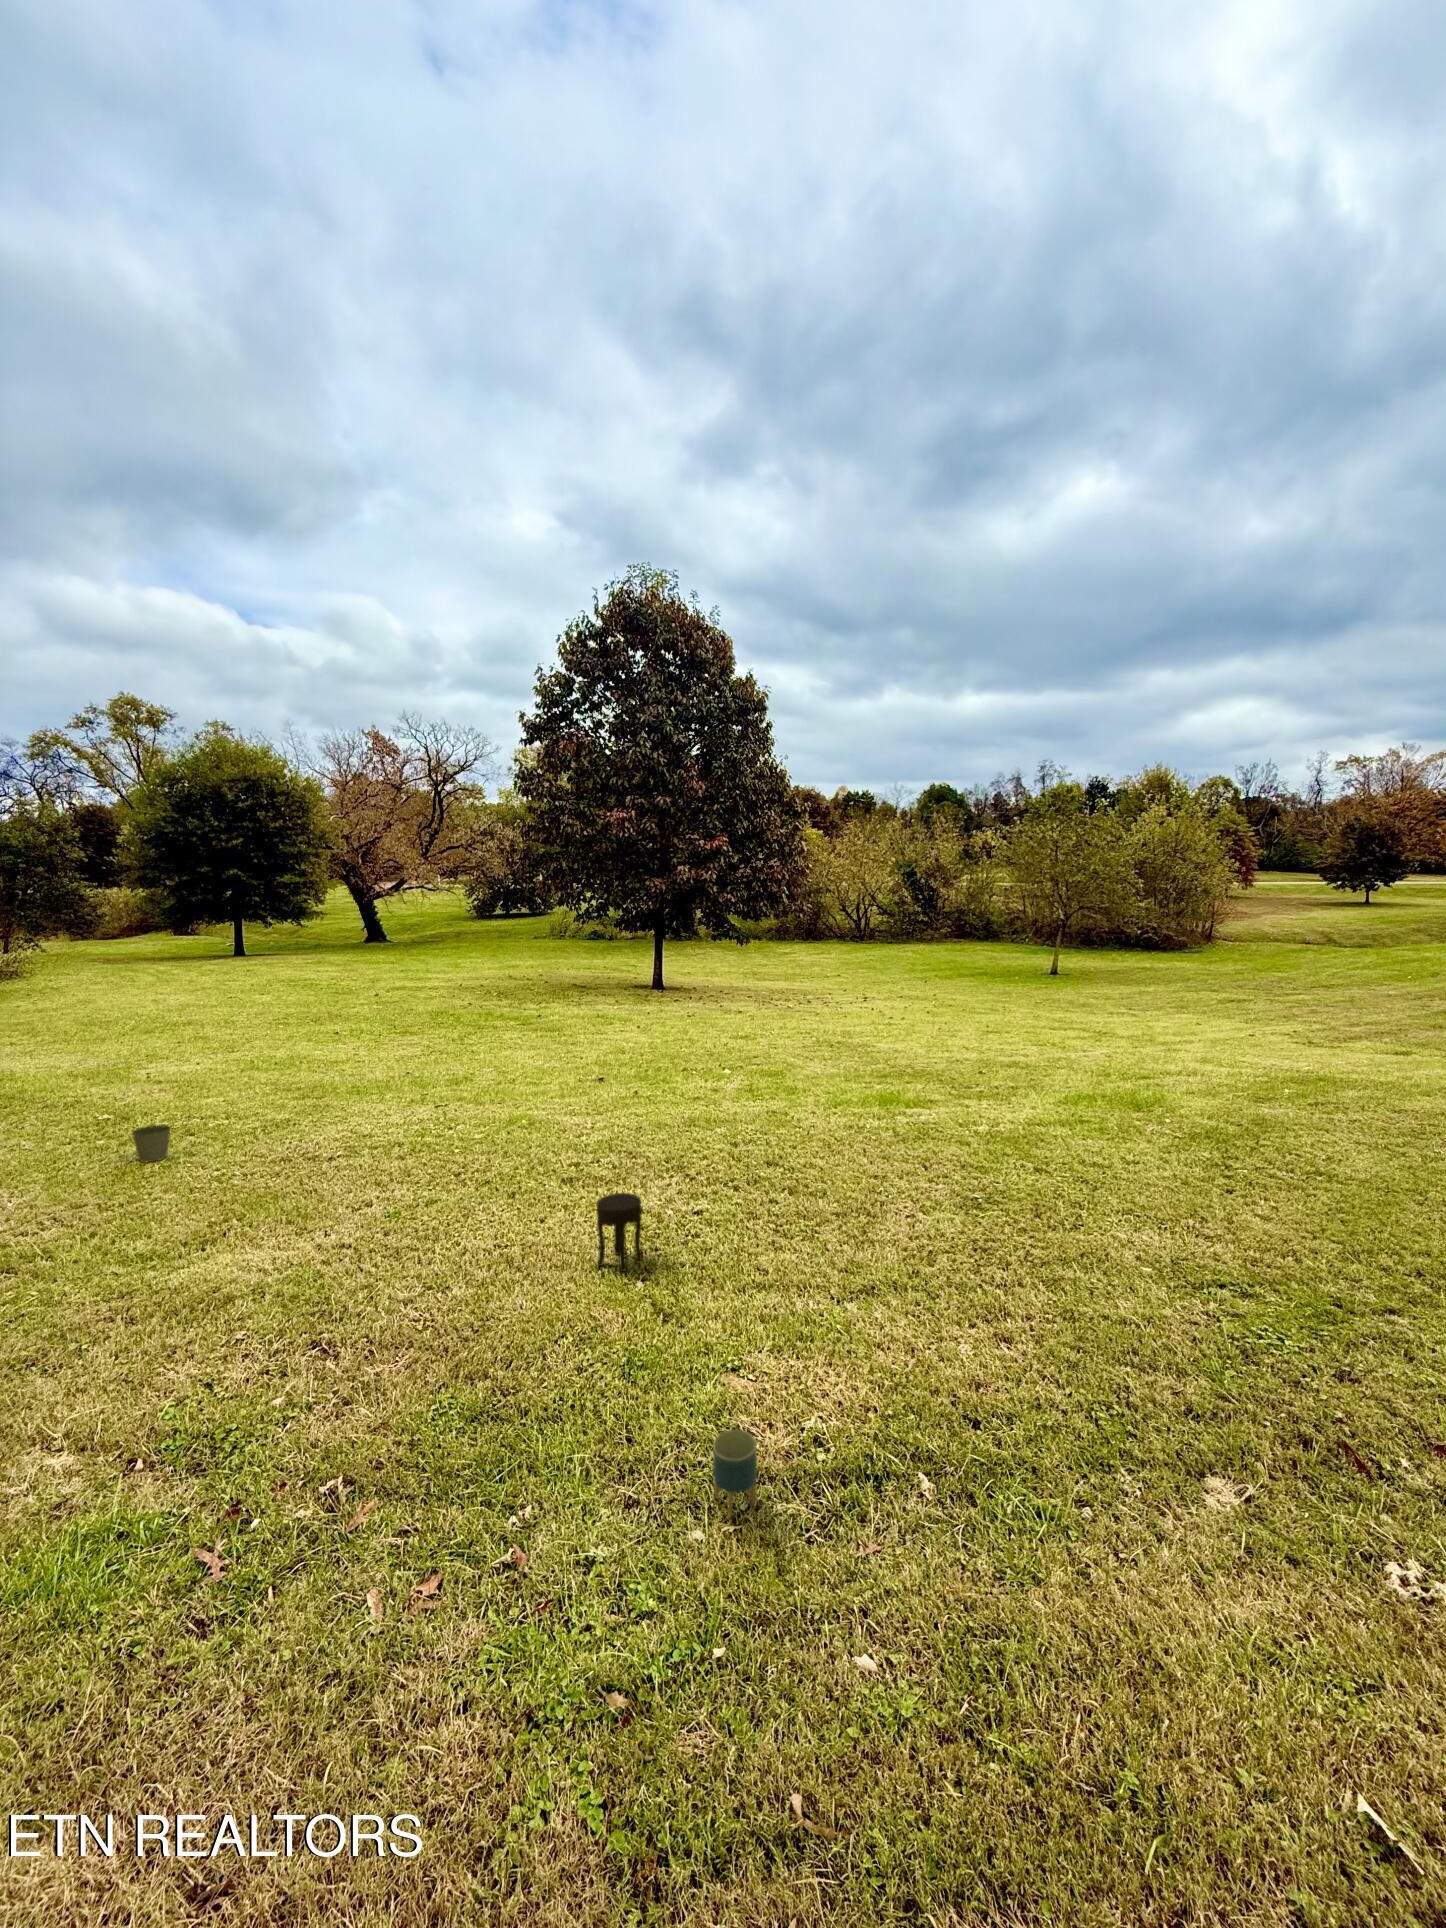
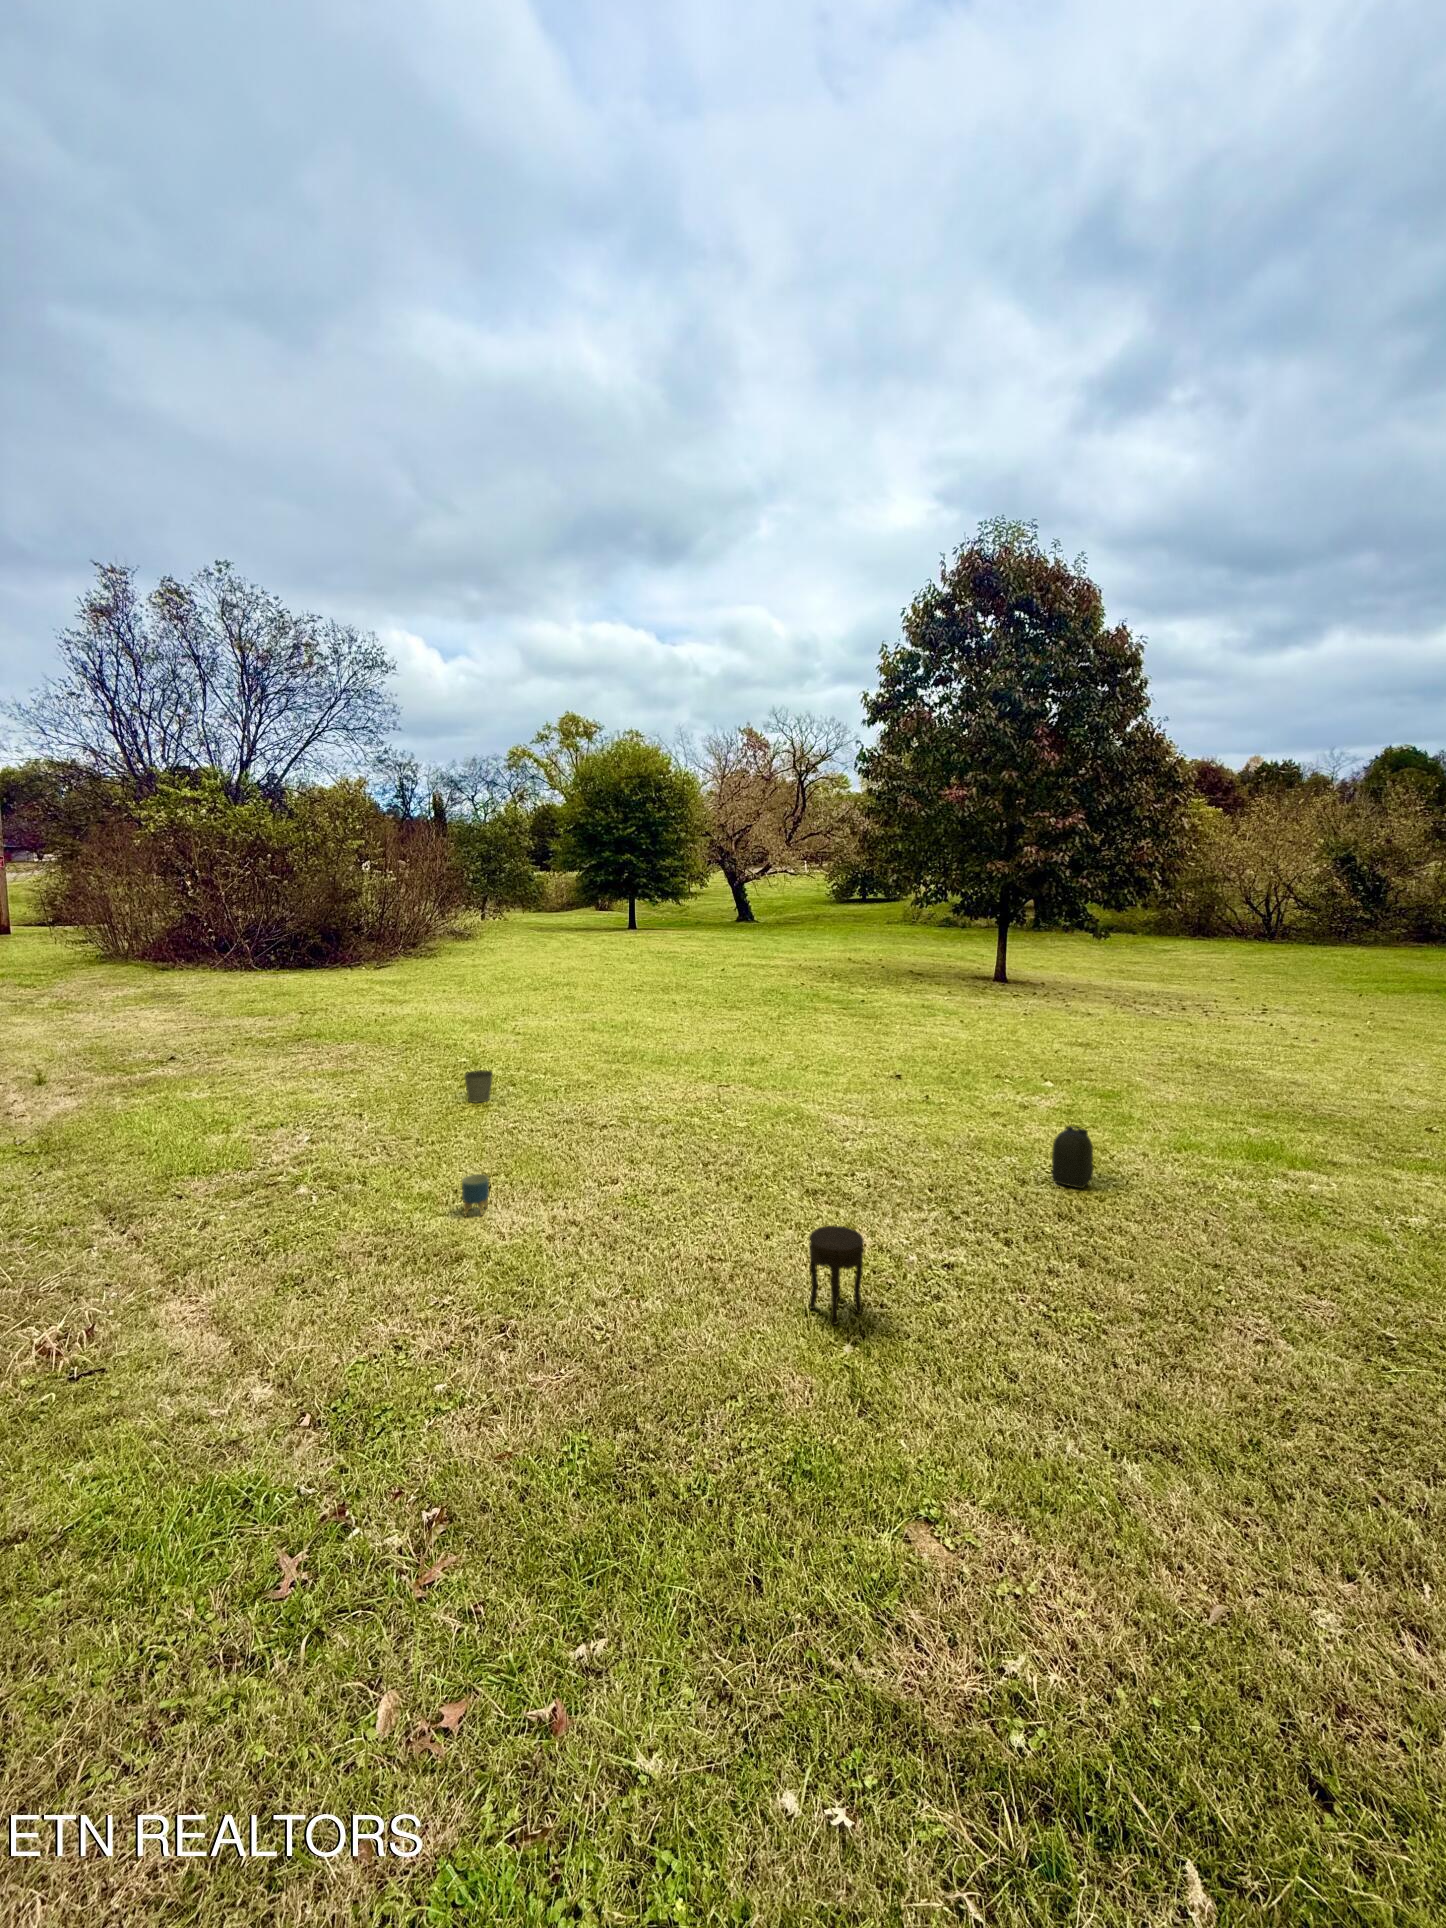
backpack: none [751,1094,782,1142] -> present [1051,1126,1094,1188]
planter: present [713,1430,757,1518] -> present [462,1174,489,1216]

